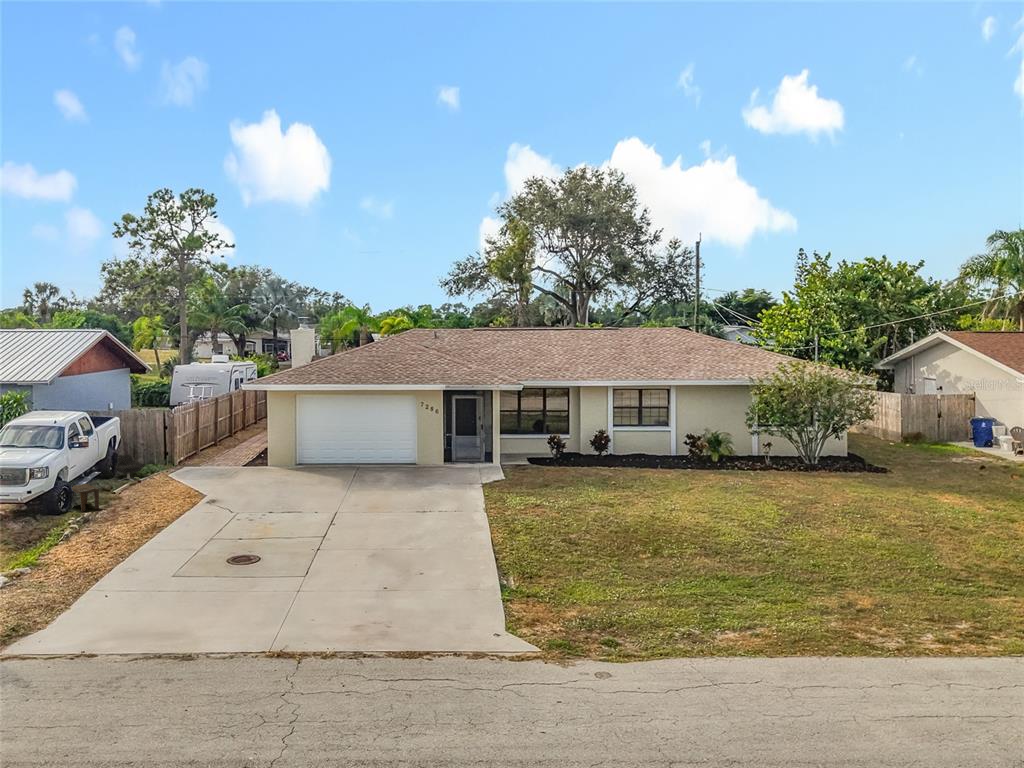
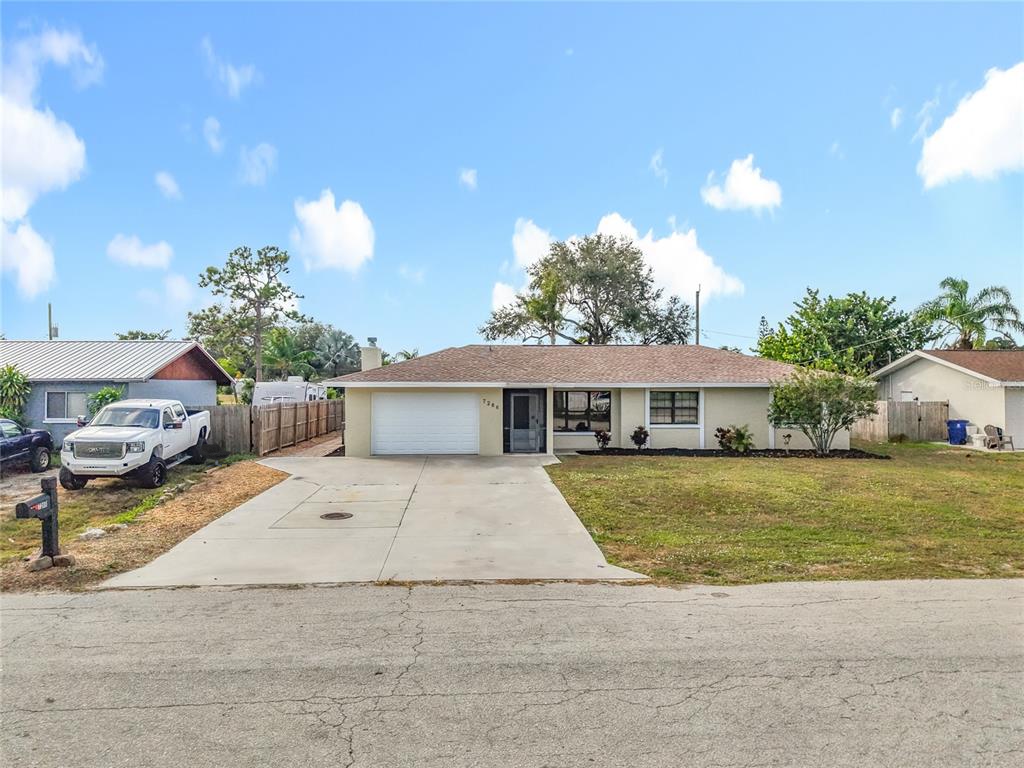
bench: present [72,484,99,512] -> none [164,461,192,485]

